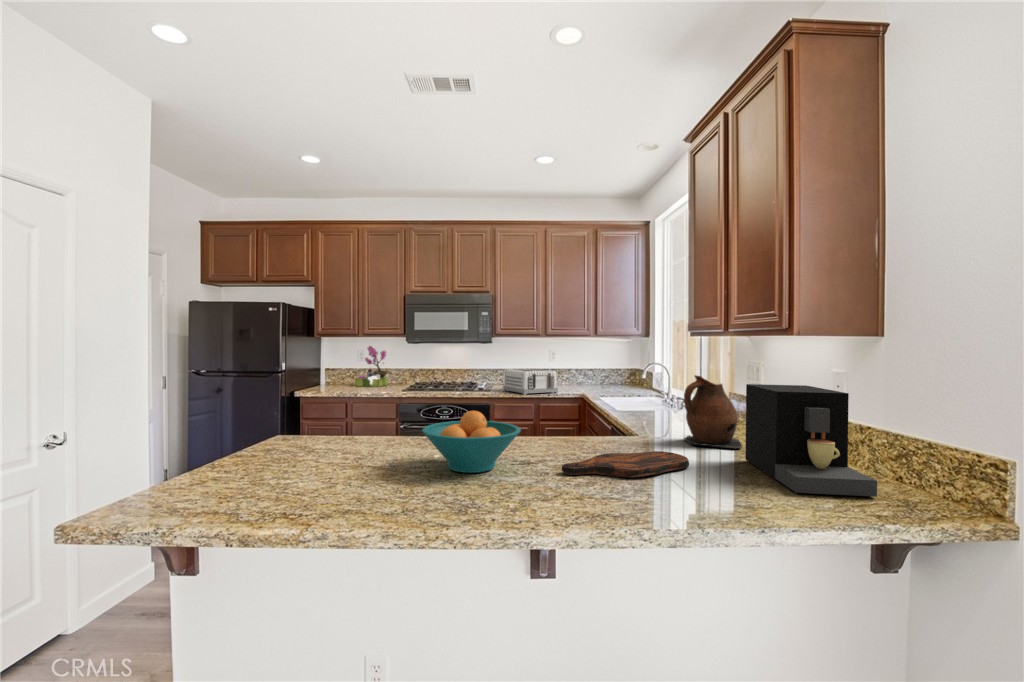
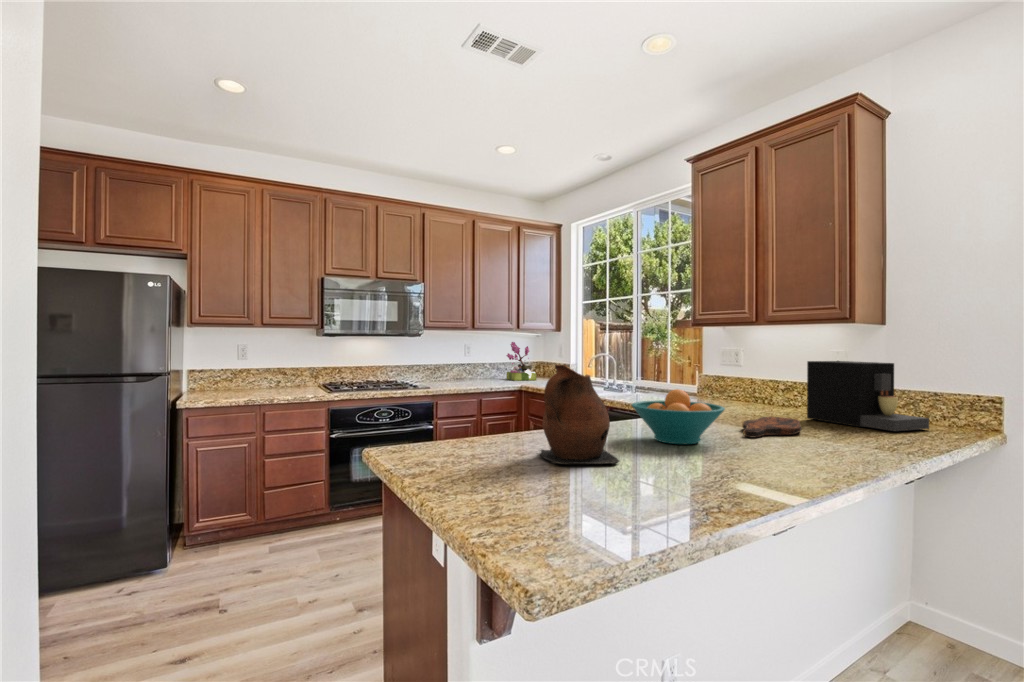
flower arrangement: present [355,346,388,387] -> present [507,342,536,381]
toaster: present [503,369,558,395] -> none [441,363,499,390]
ceramic pitcher: present [684,375,742,449] -> present [539,365,619,465]

